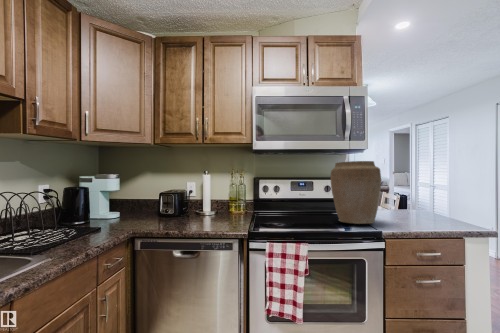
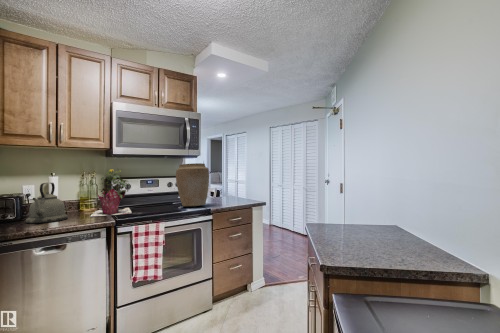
potted plant: none [230,167,278,224] -> present [91,169,132,217]
kettle: none [178,182,212,224] -> present [26,183,68,223]

